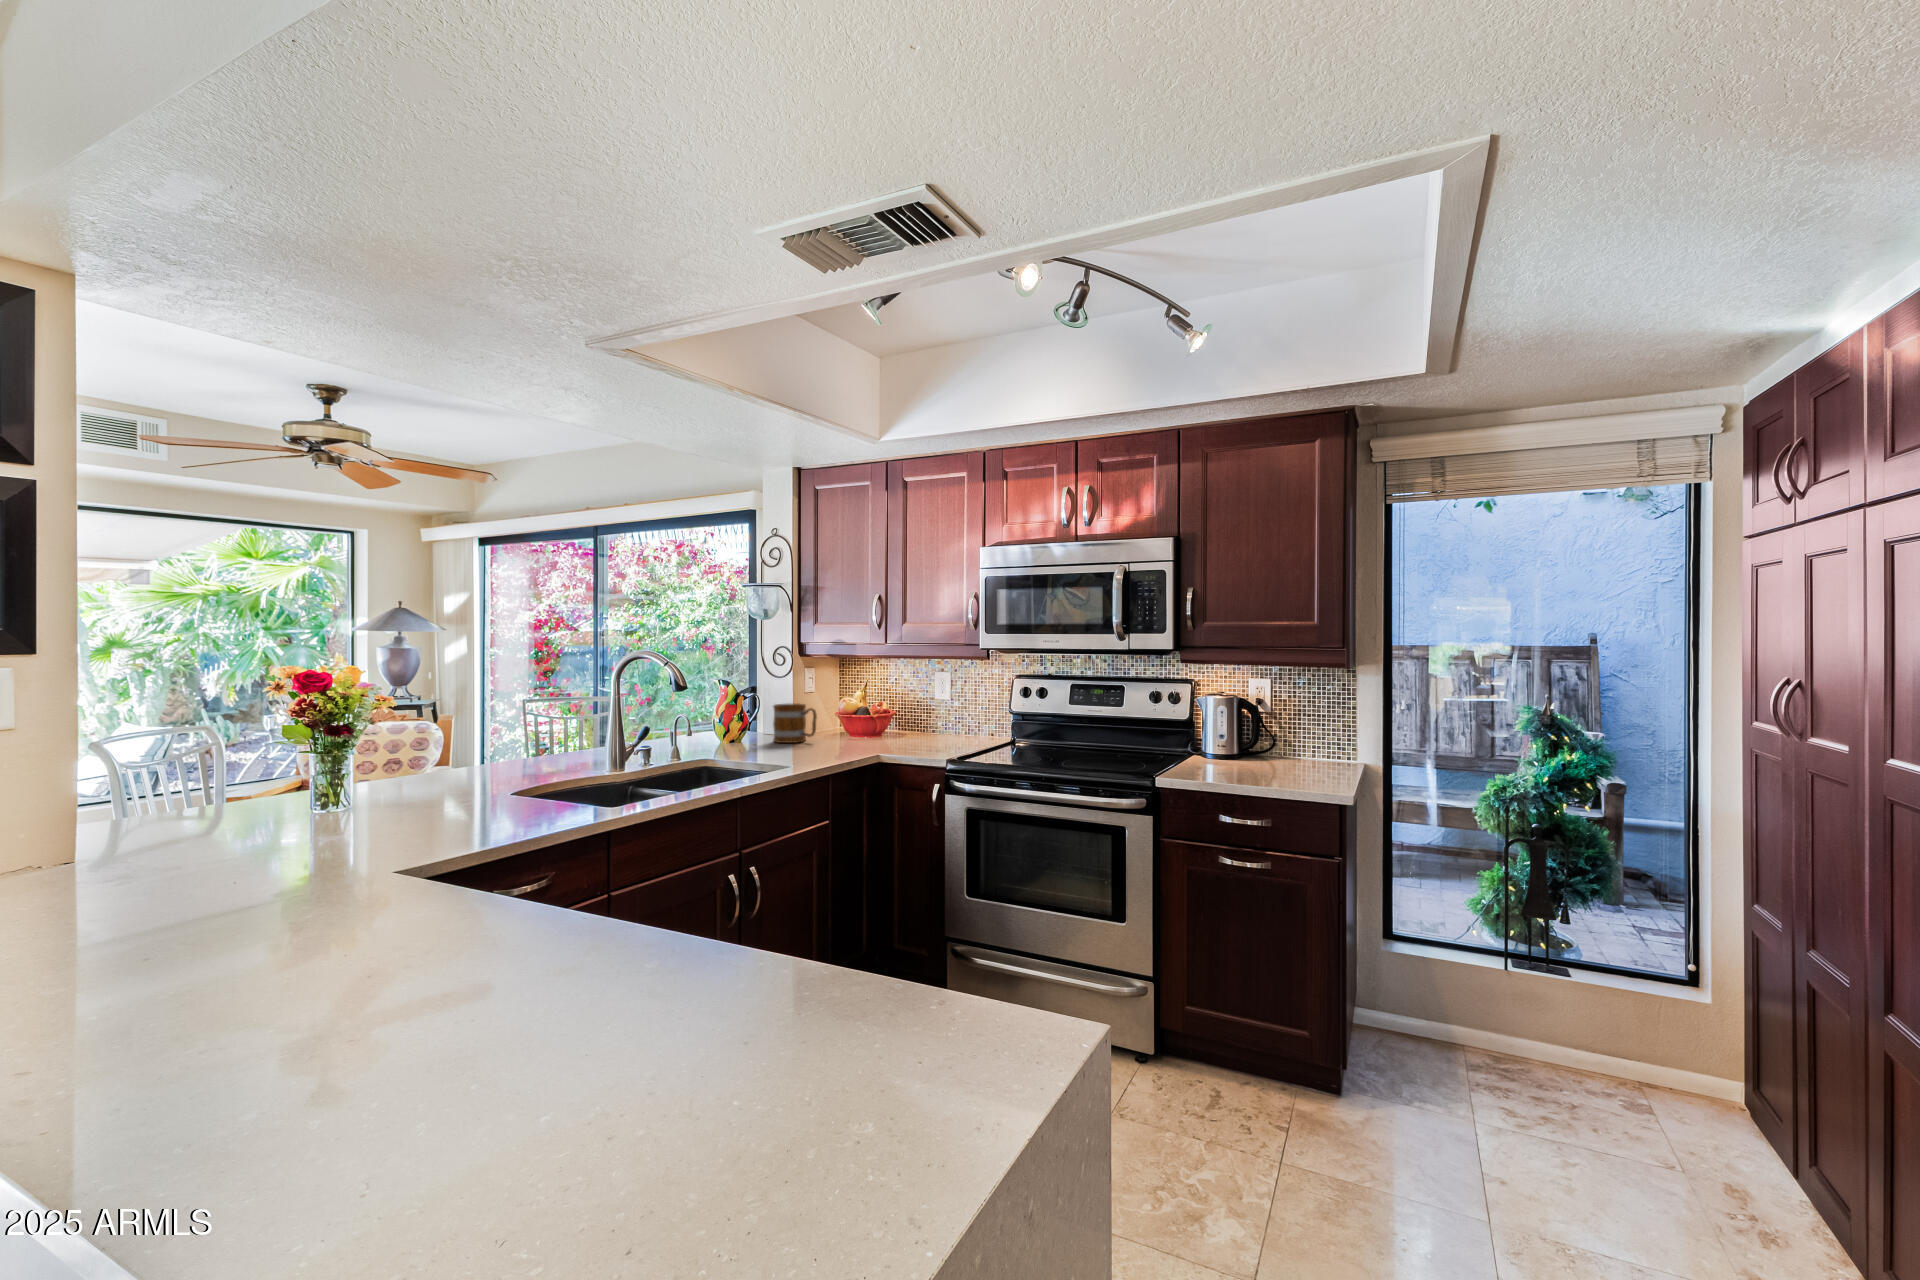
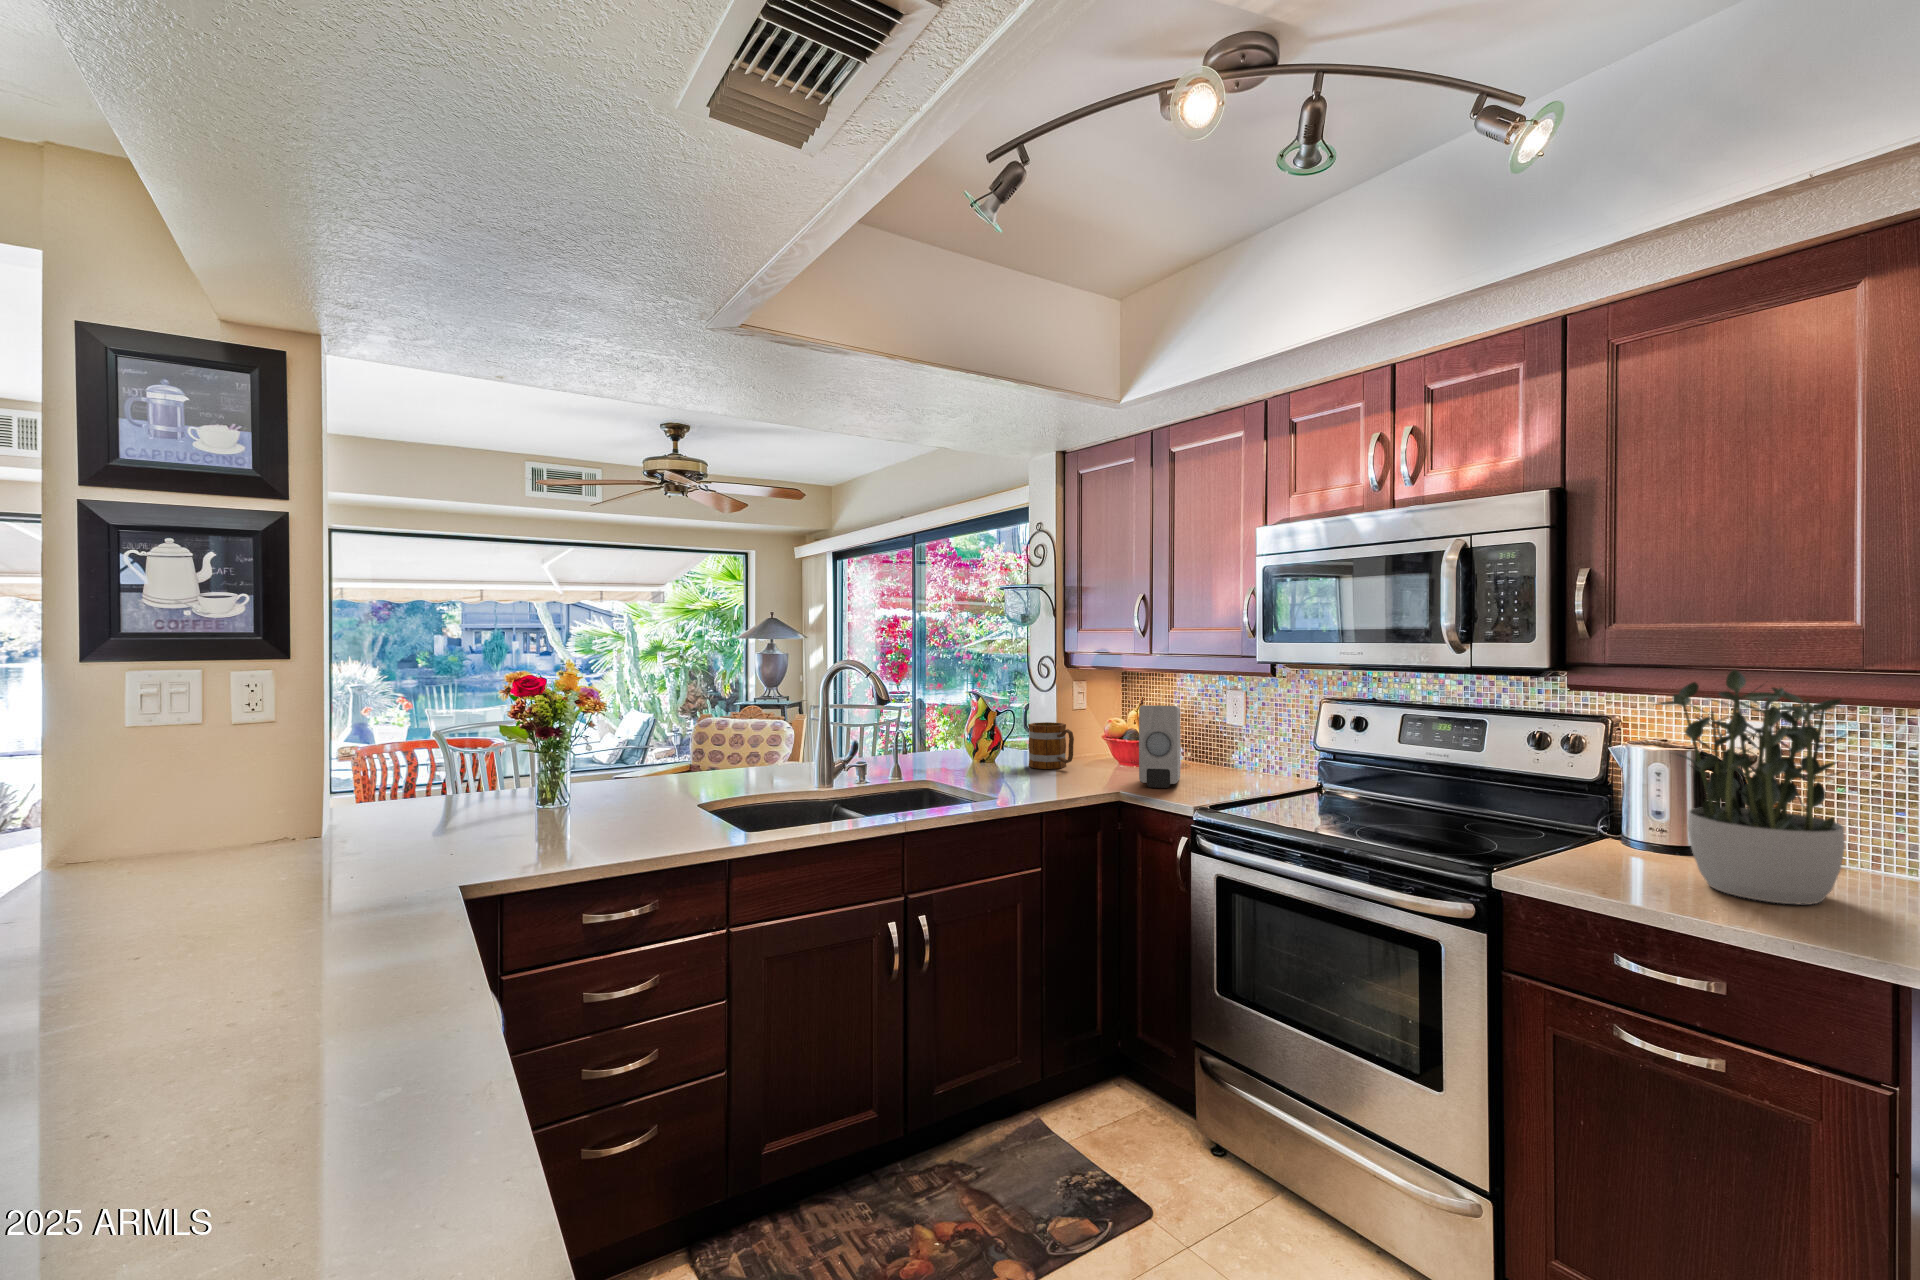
potted plant: none [1226,647,1314,774] -> present [1656,670,1845,904]
soap dispenser: none [881,683,914,749] -> present [1139,705,1180,788]

